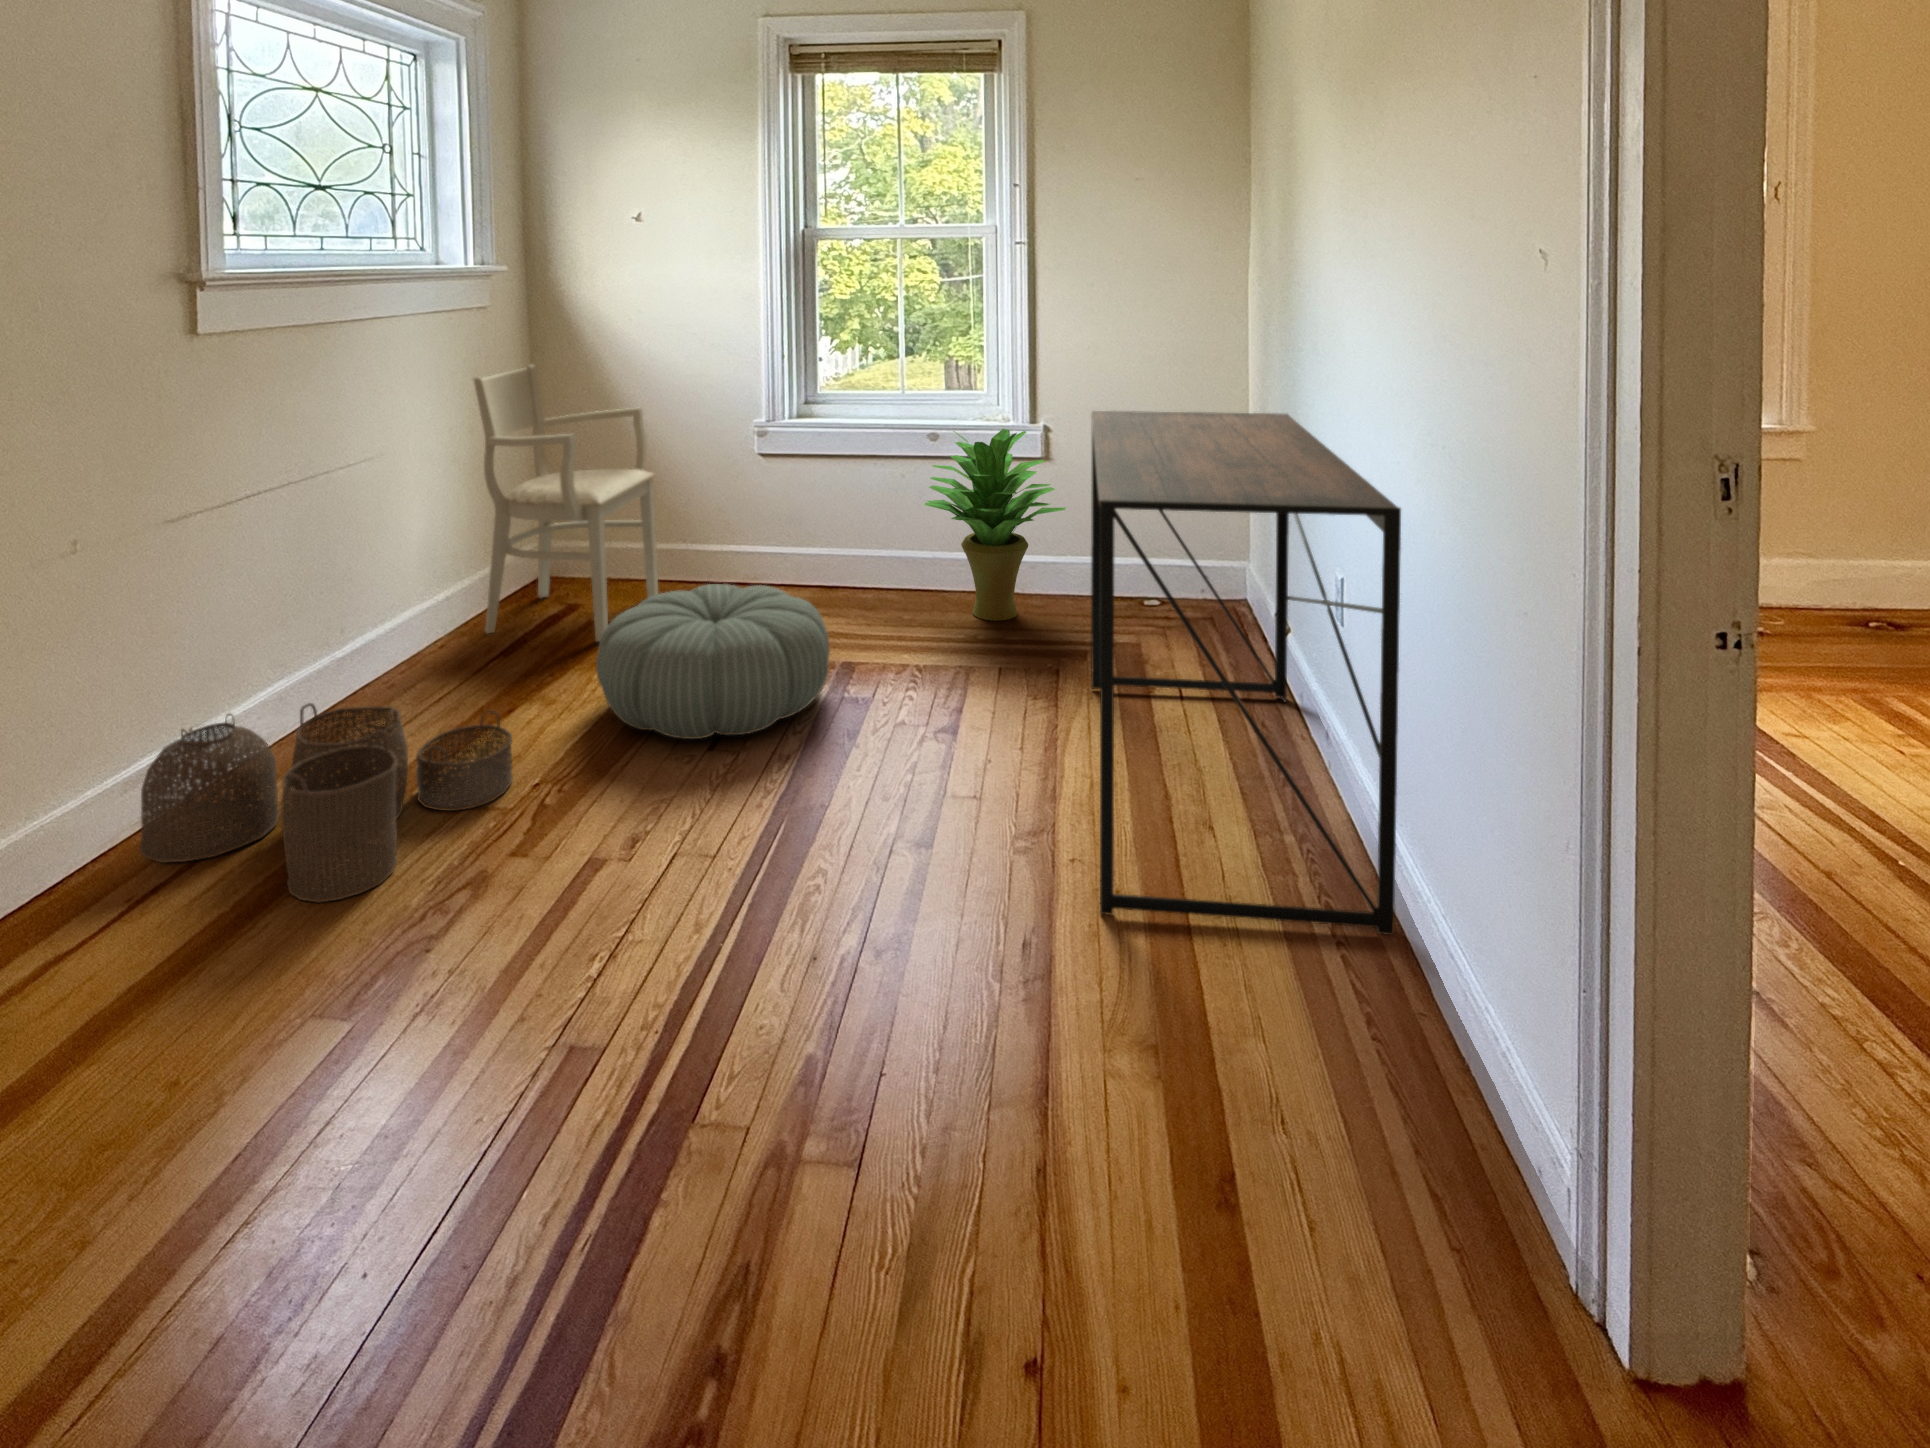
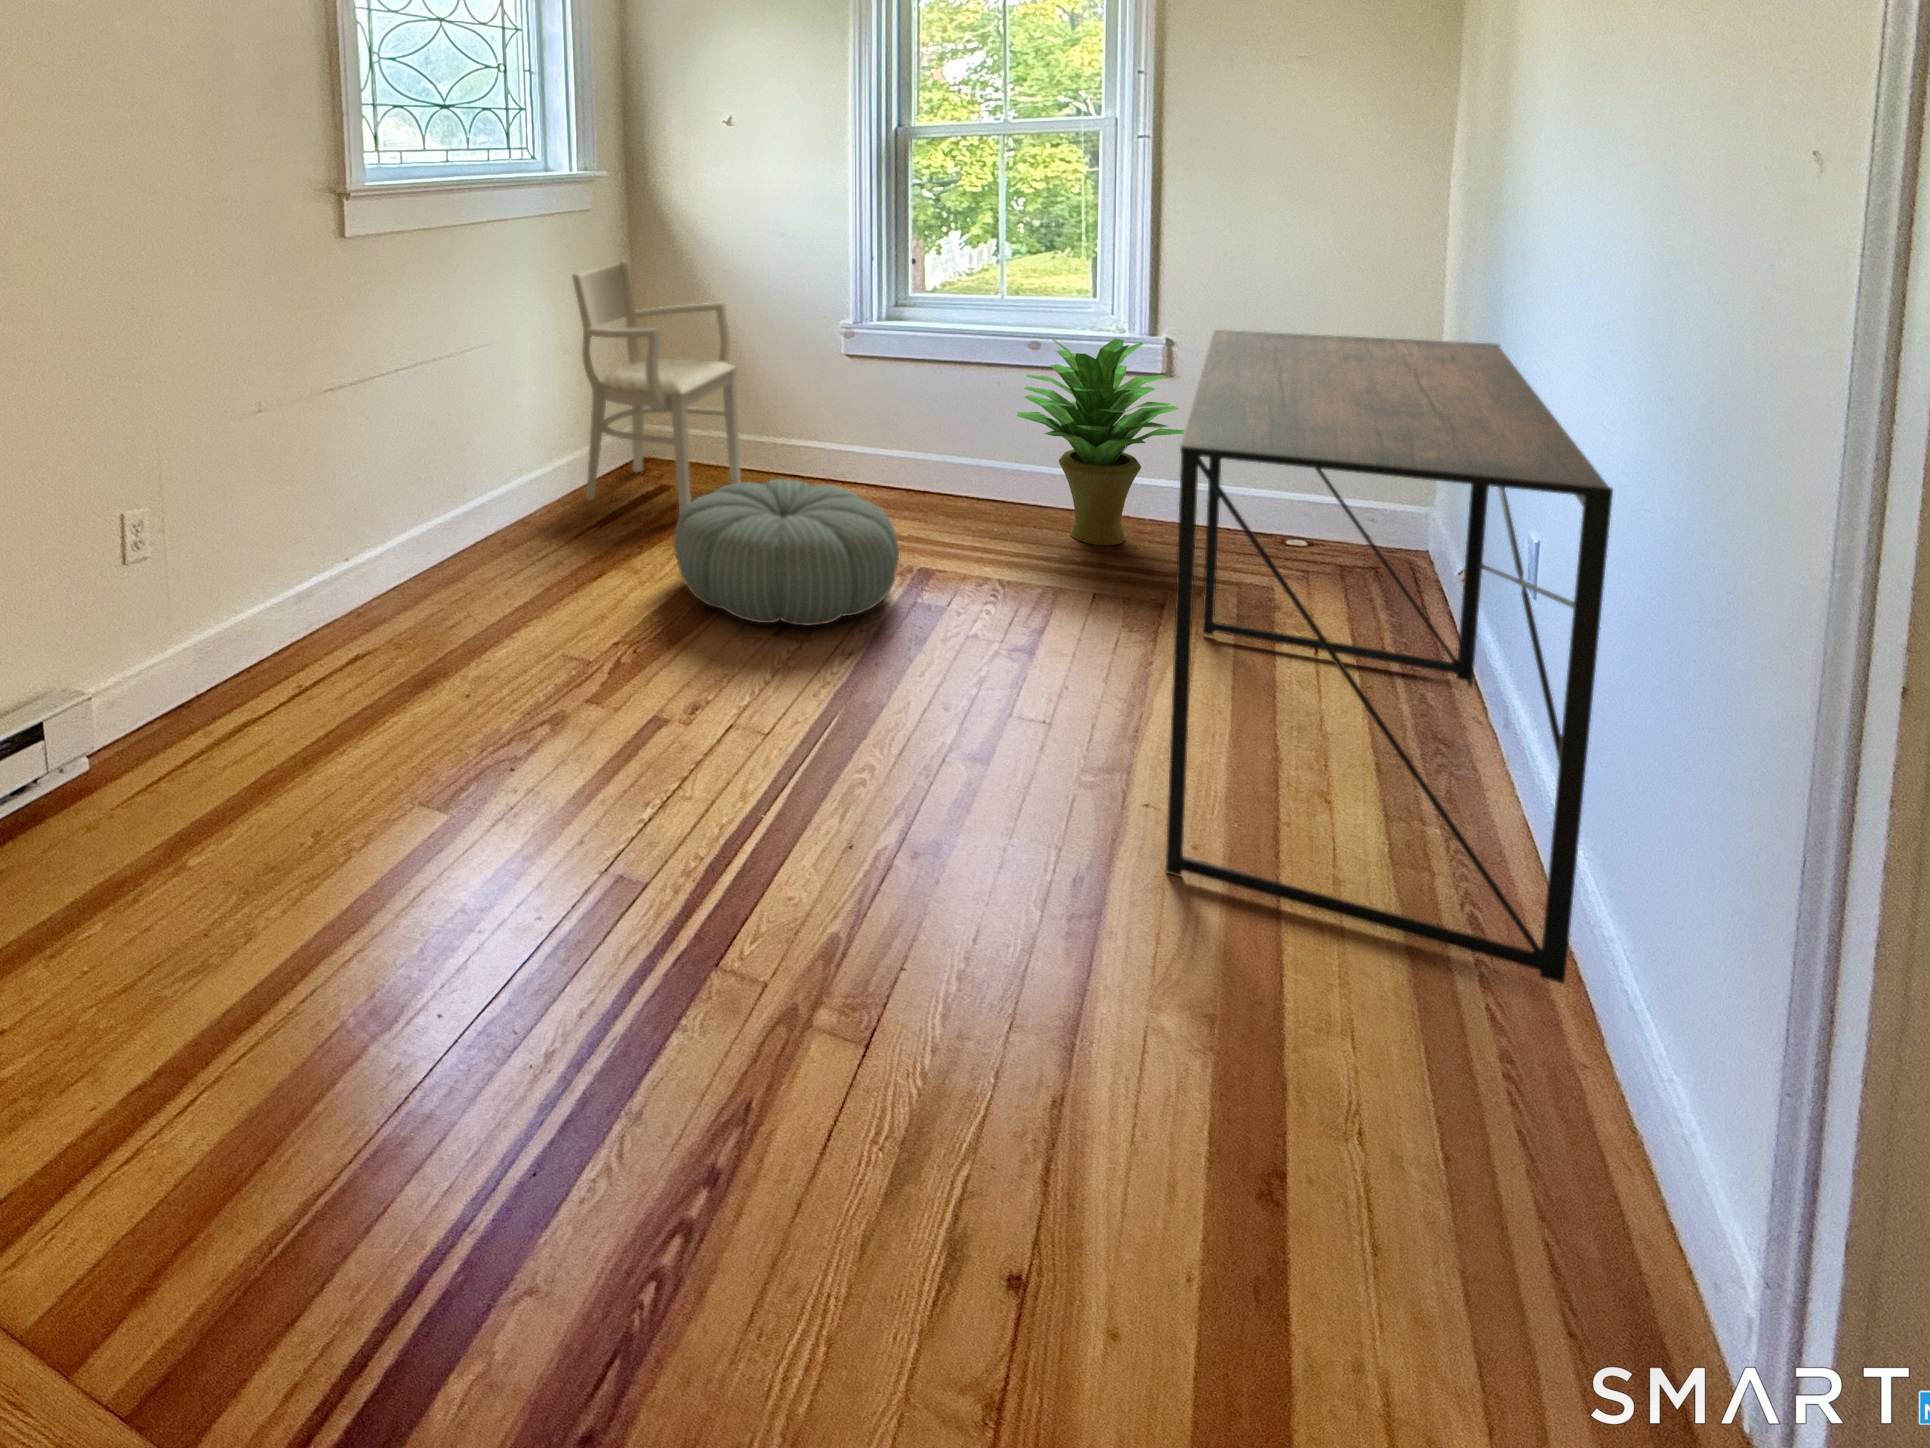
woven basket: present [139,703,513,903] -> none [329,548,600,708]

